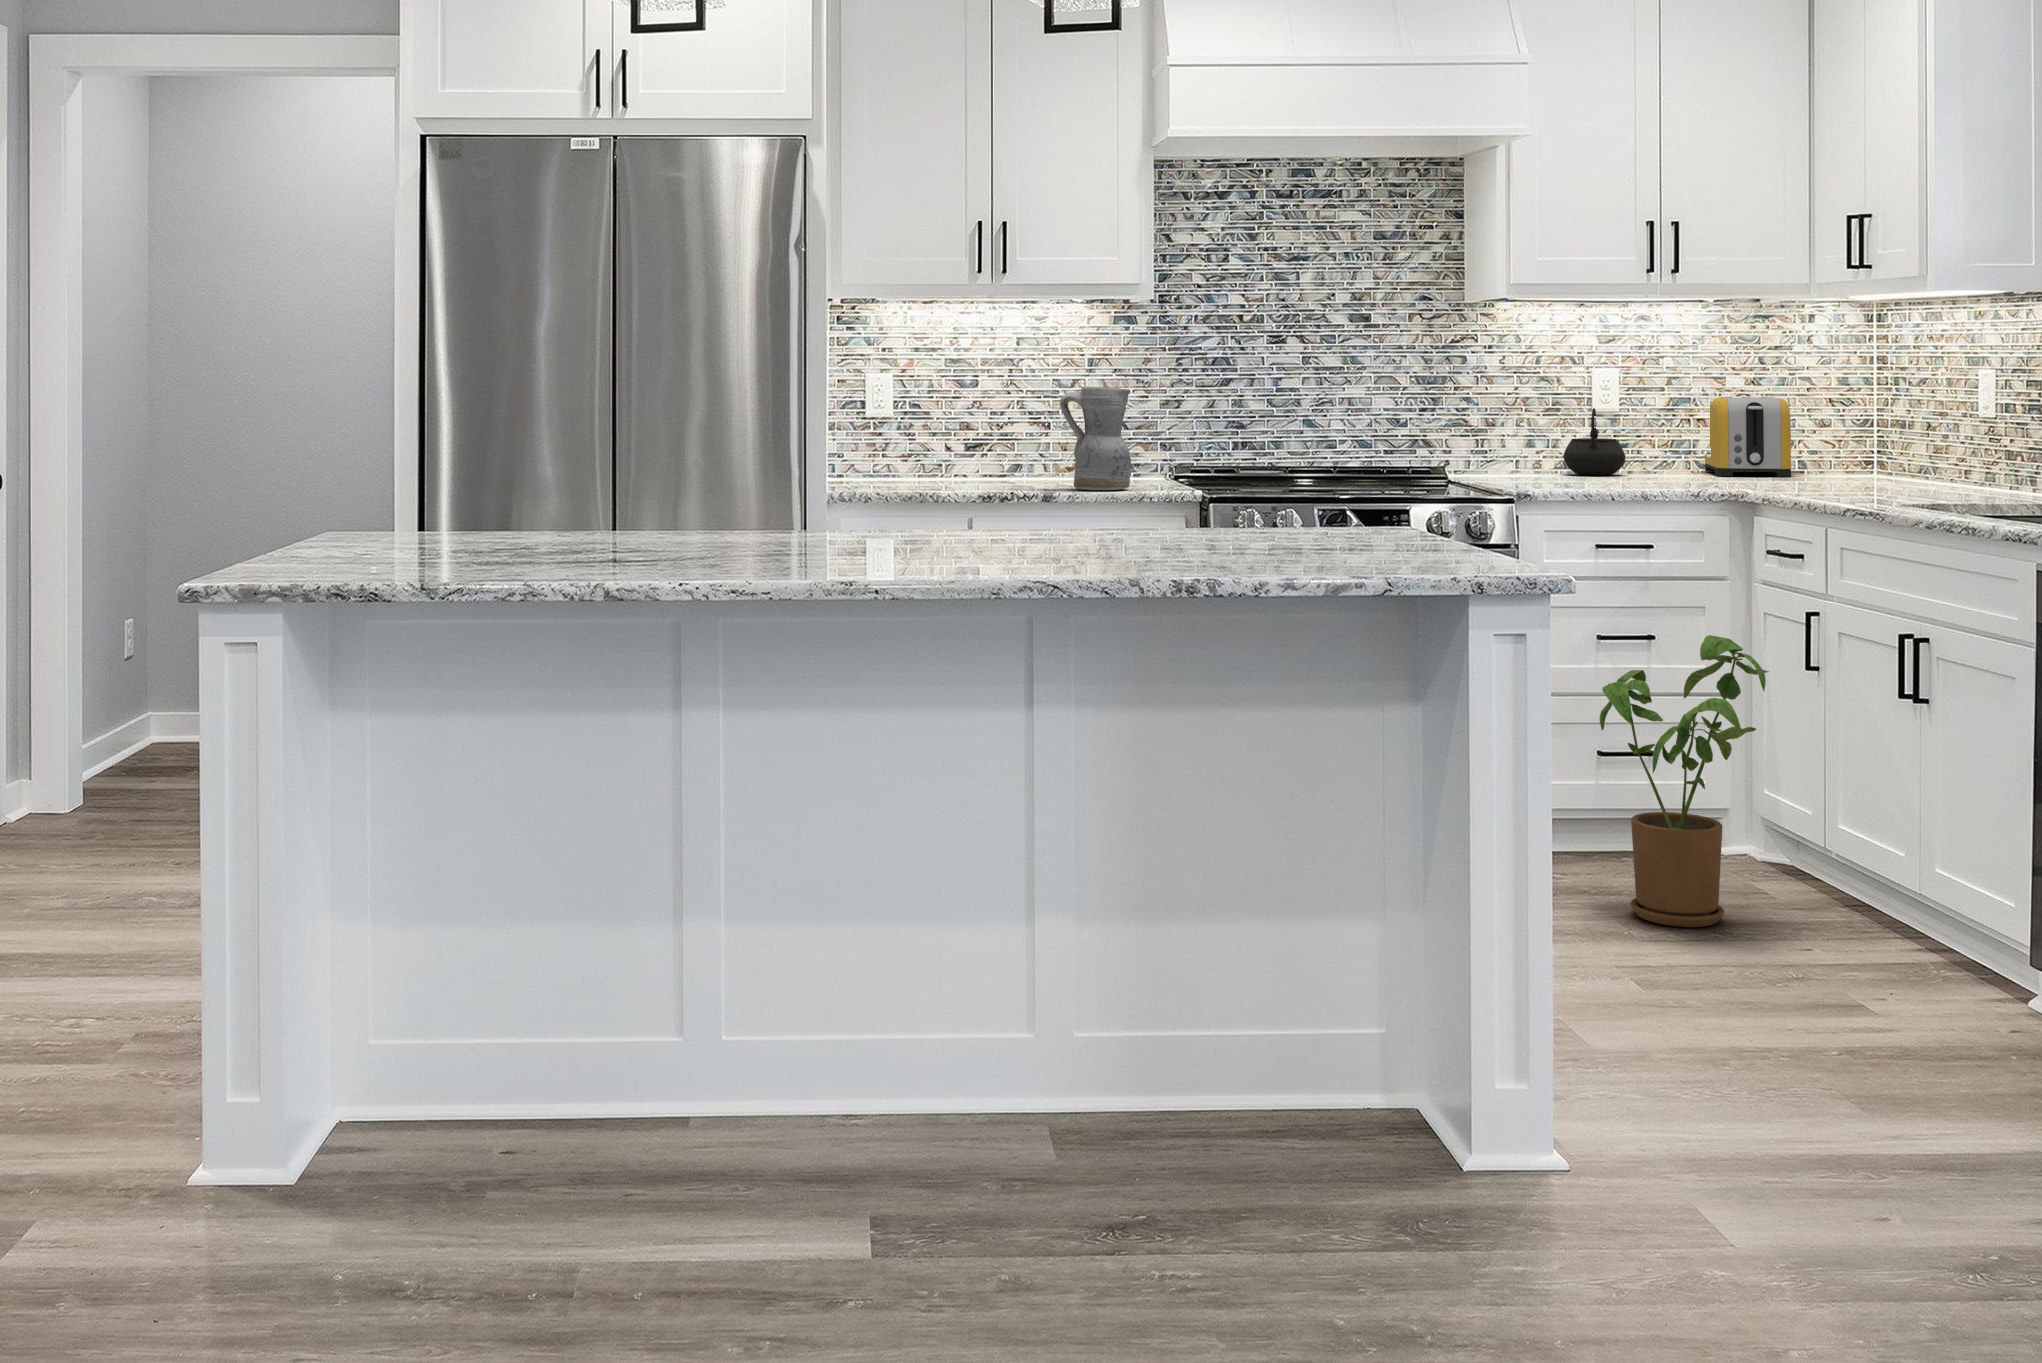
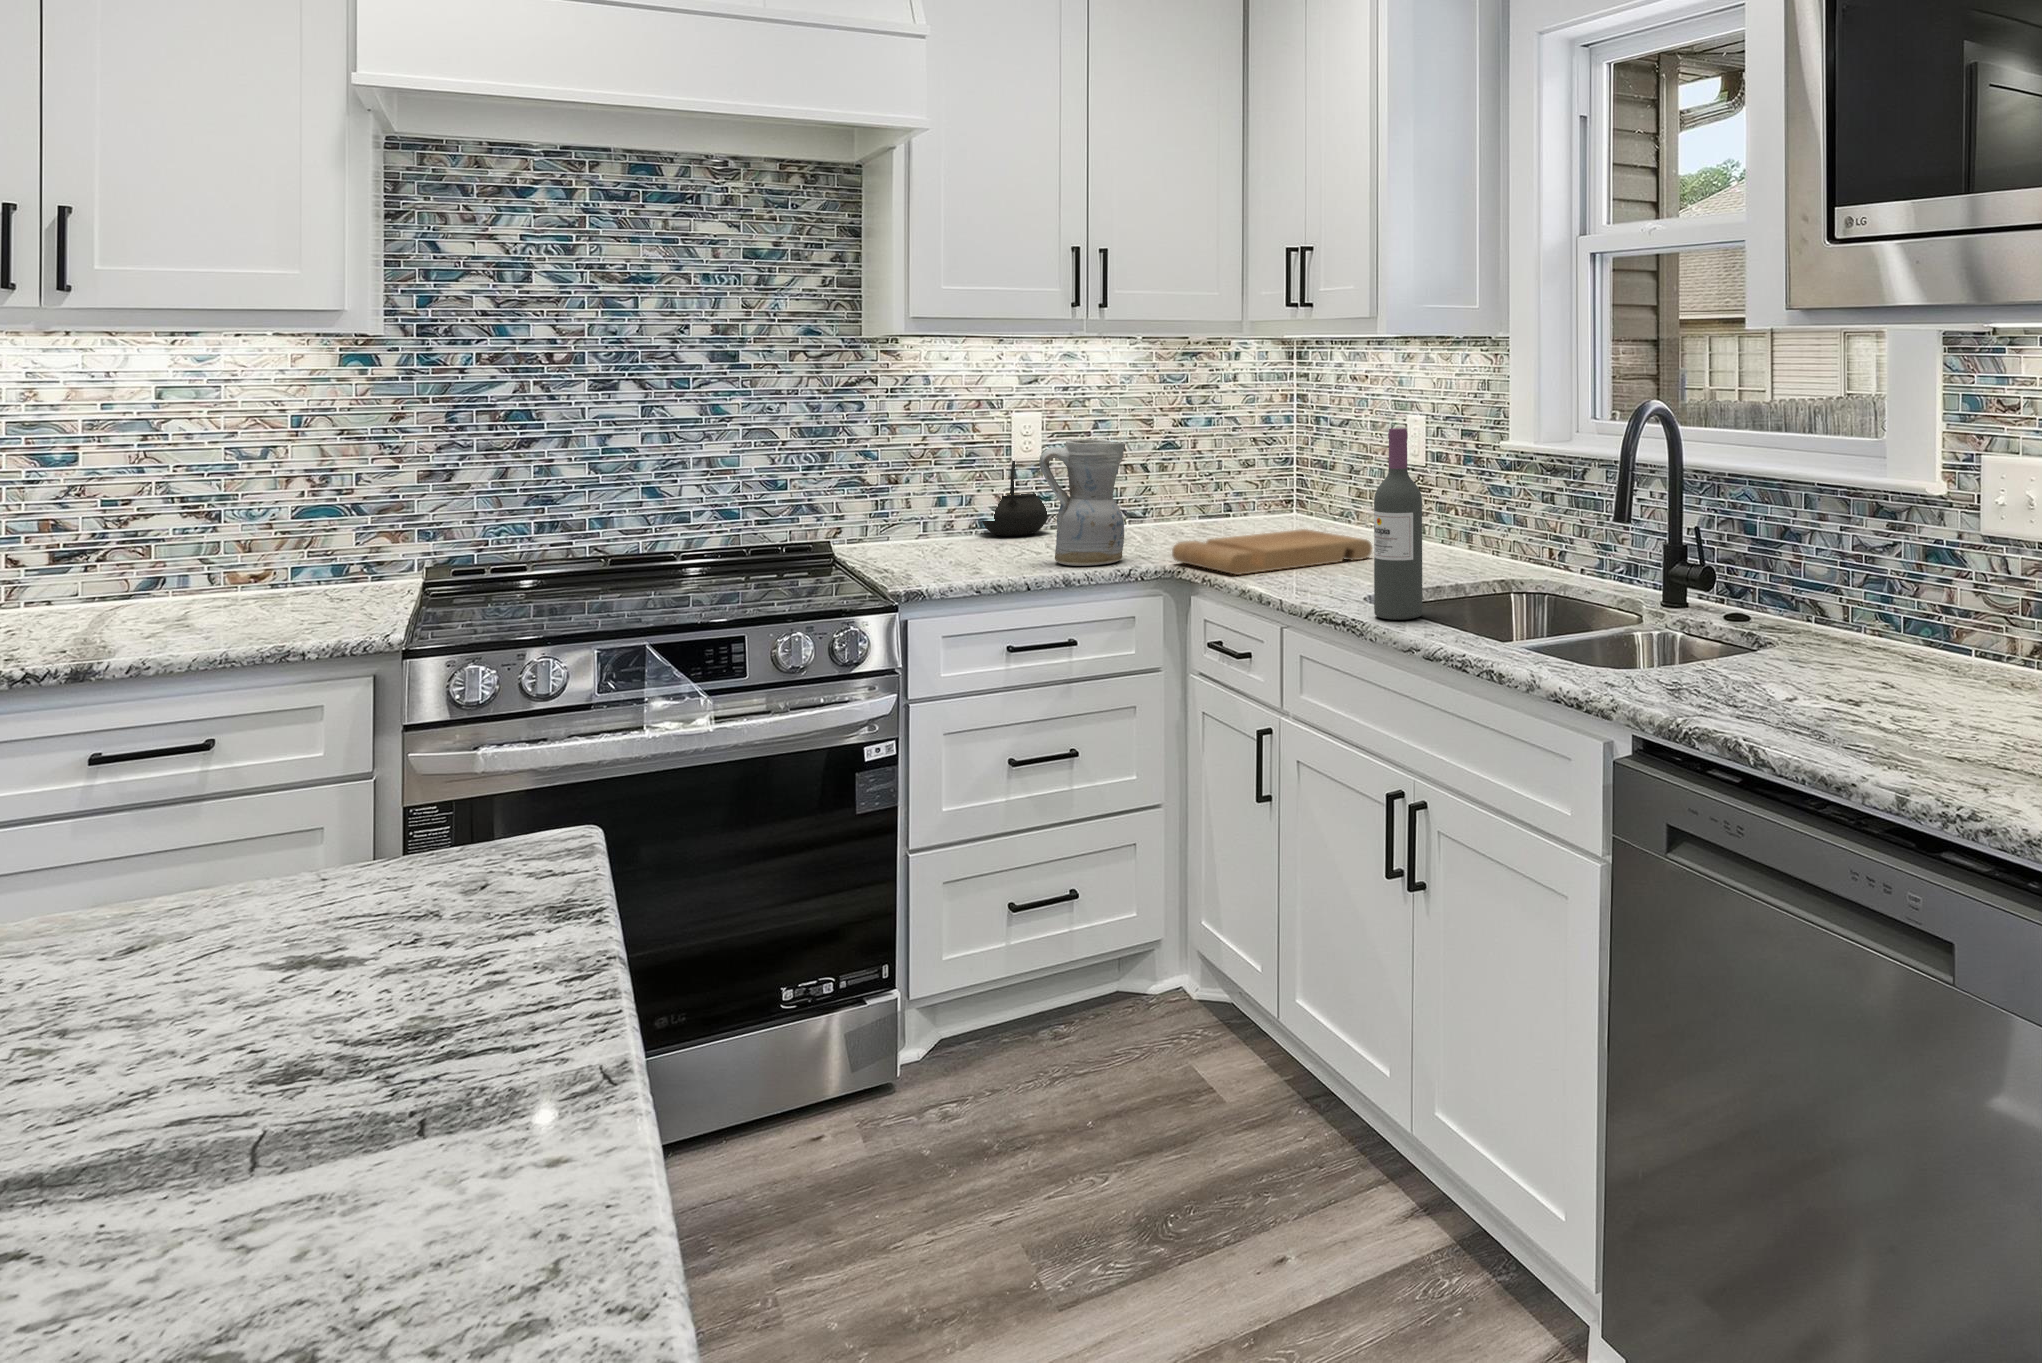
wine bottle: none [1899,360,1943,509] -> present [1374,428,1422,620]
ceramic pitcher: present [1060,386,1131,490] -> present [1039,439,1125,566]
toaster: present [1705,397,1791,477] -> none [1133,436,1220,529]
cutting board: none [1737,469,1929,493] -> present [1172,529,1372,575]
house plant: present [1600,635,1769,927] -> none [1003,795,1217,1216]

